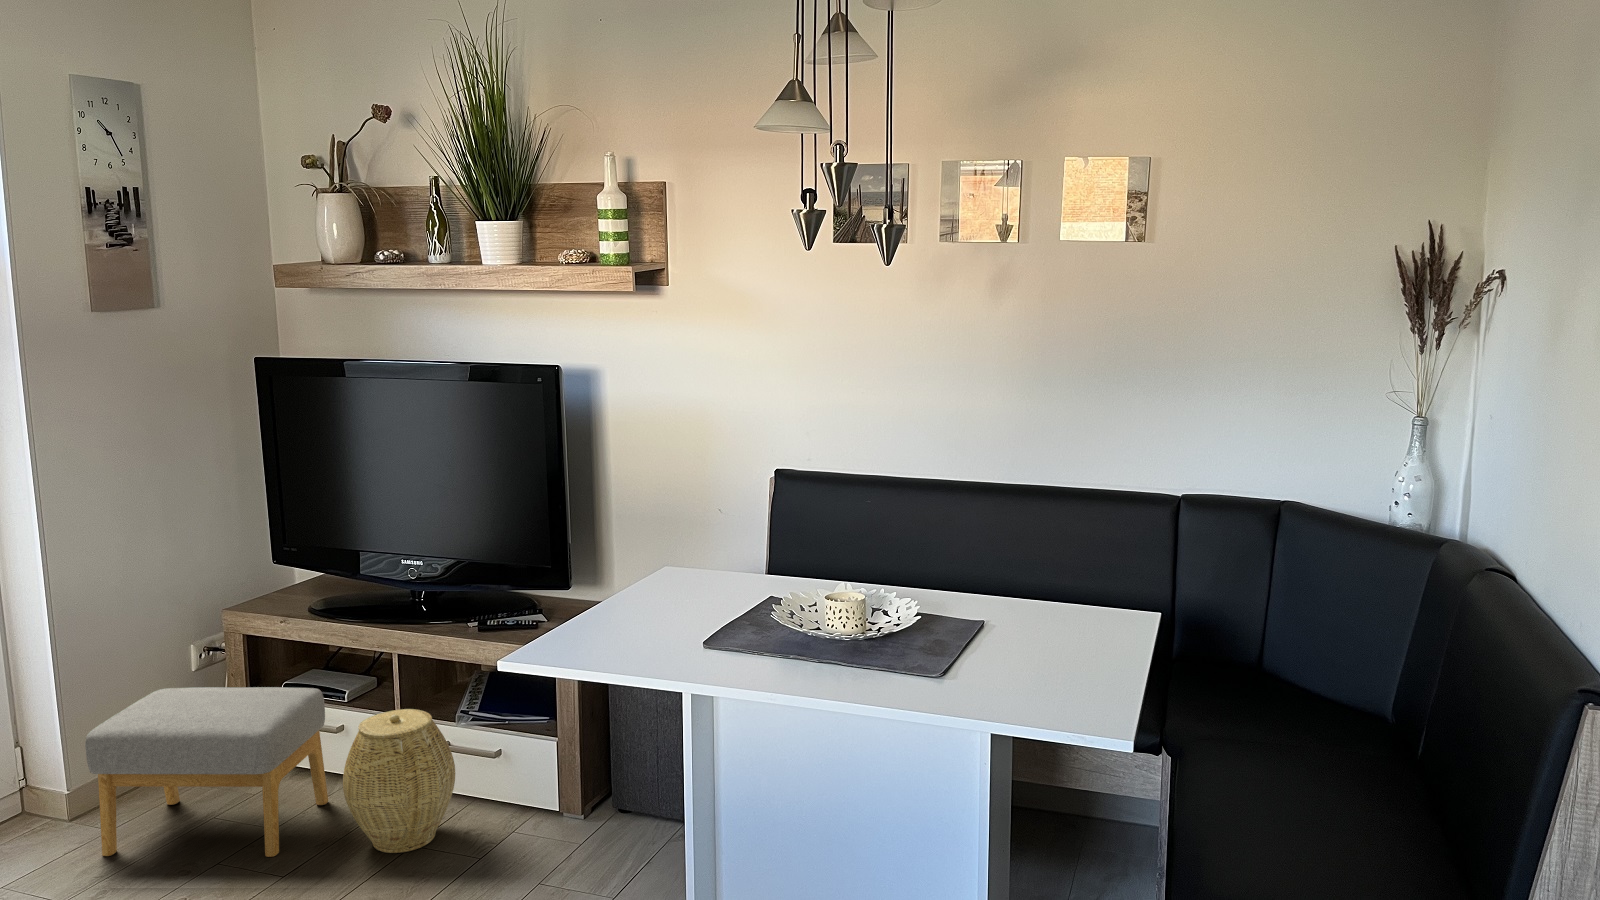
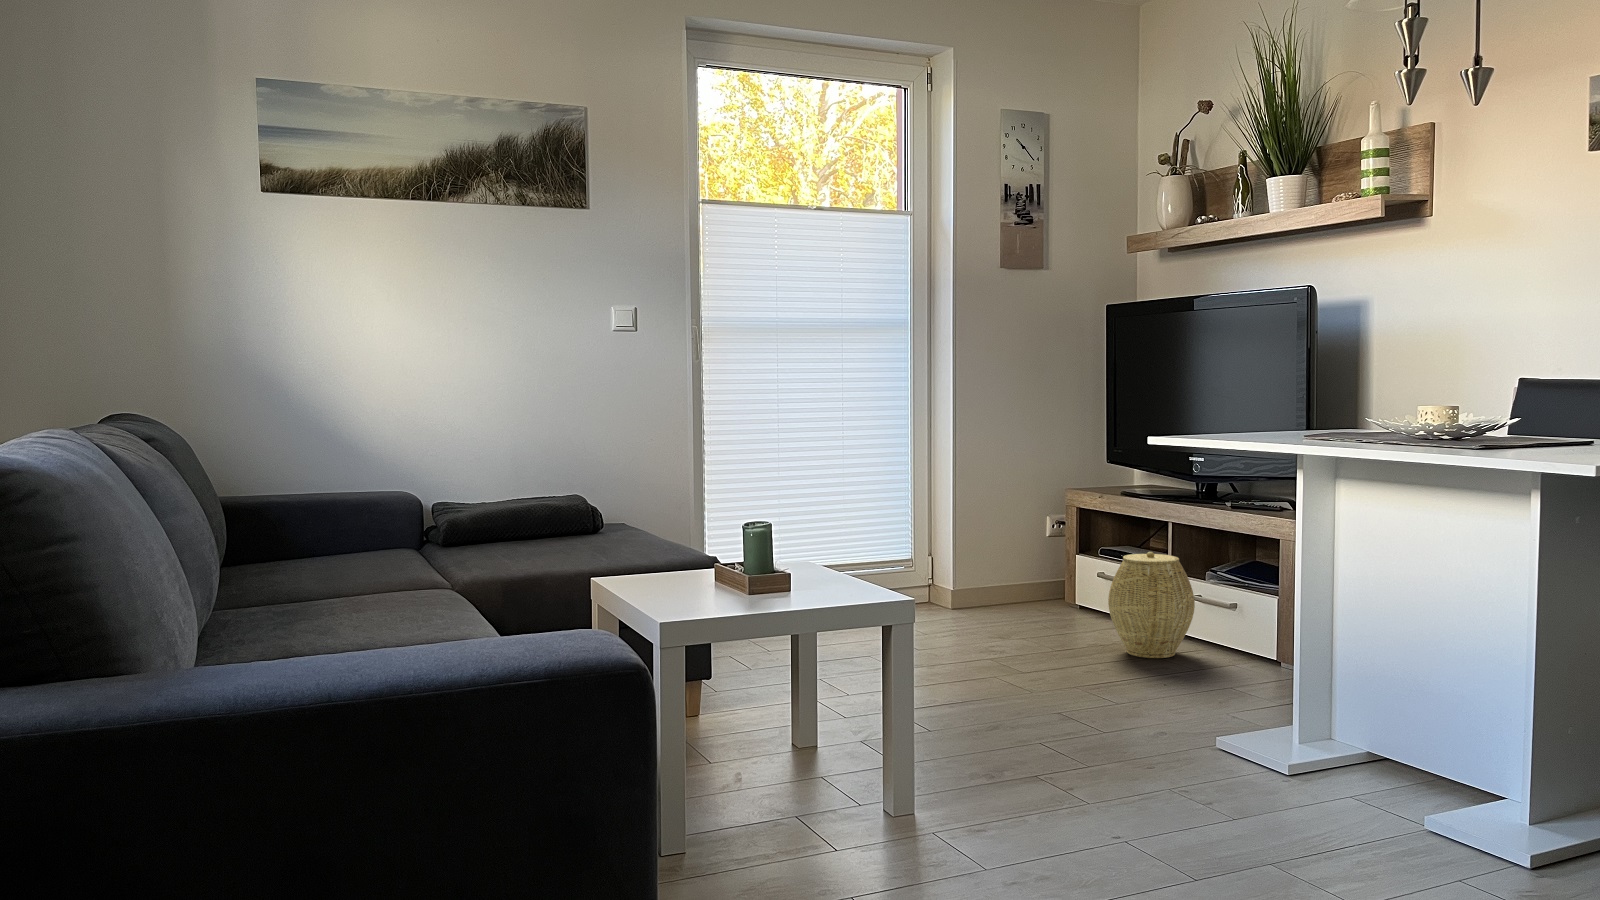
footstool: present [85,687,328,857] -> none [958,529,1115,643]

